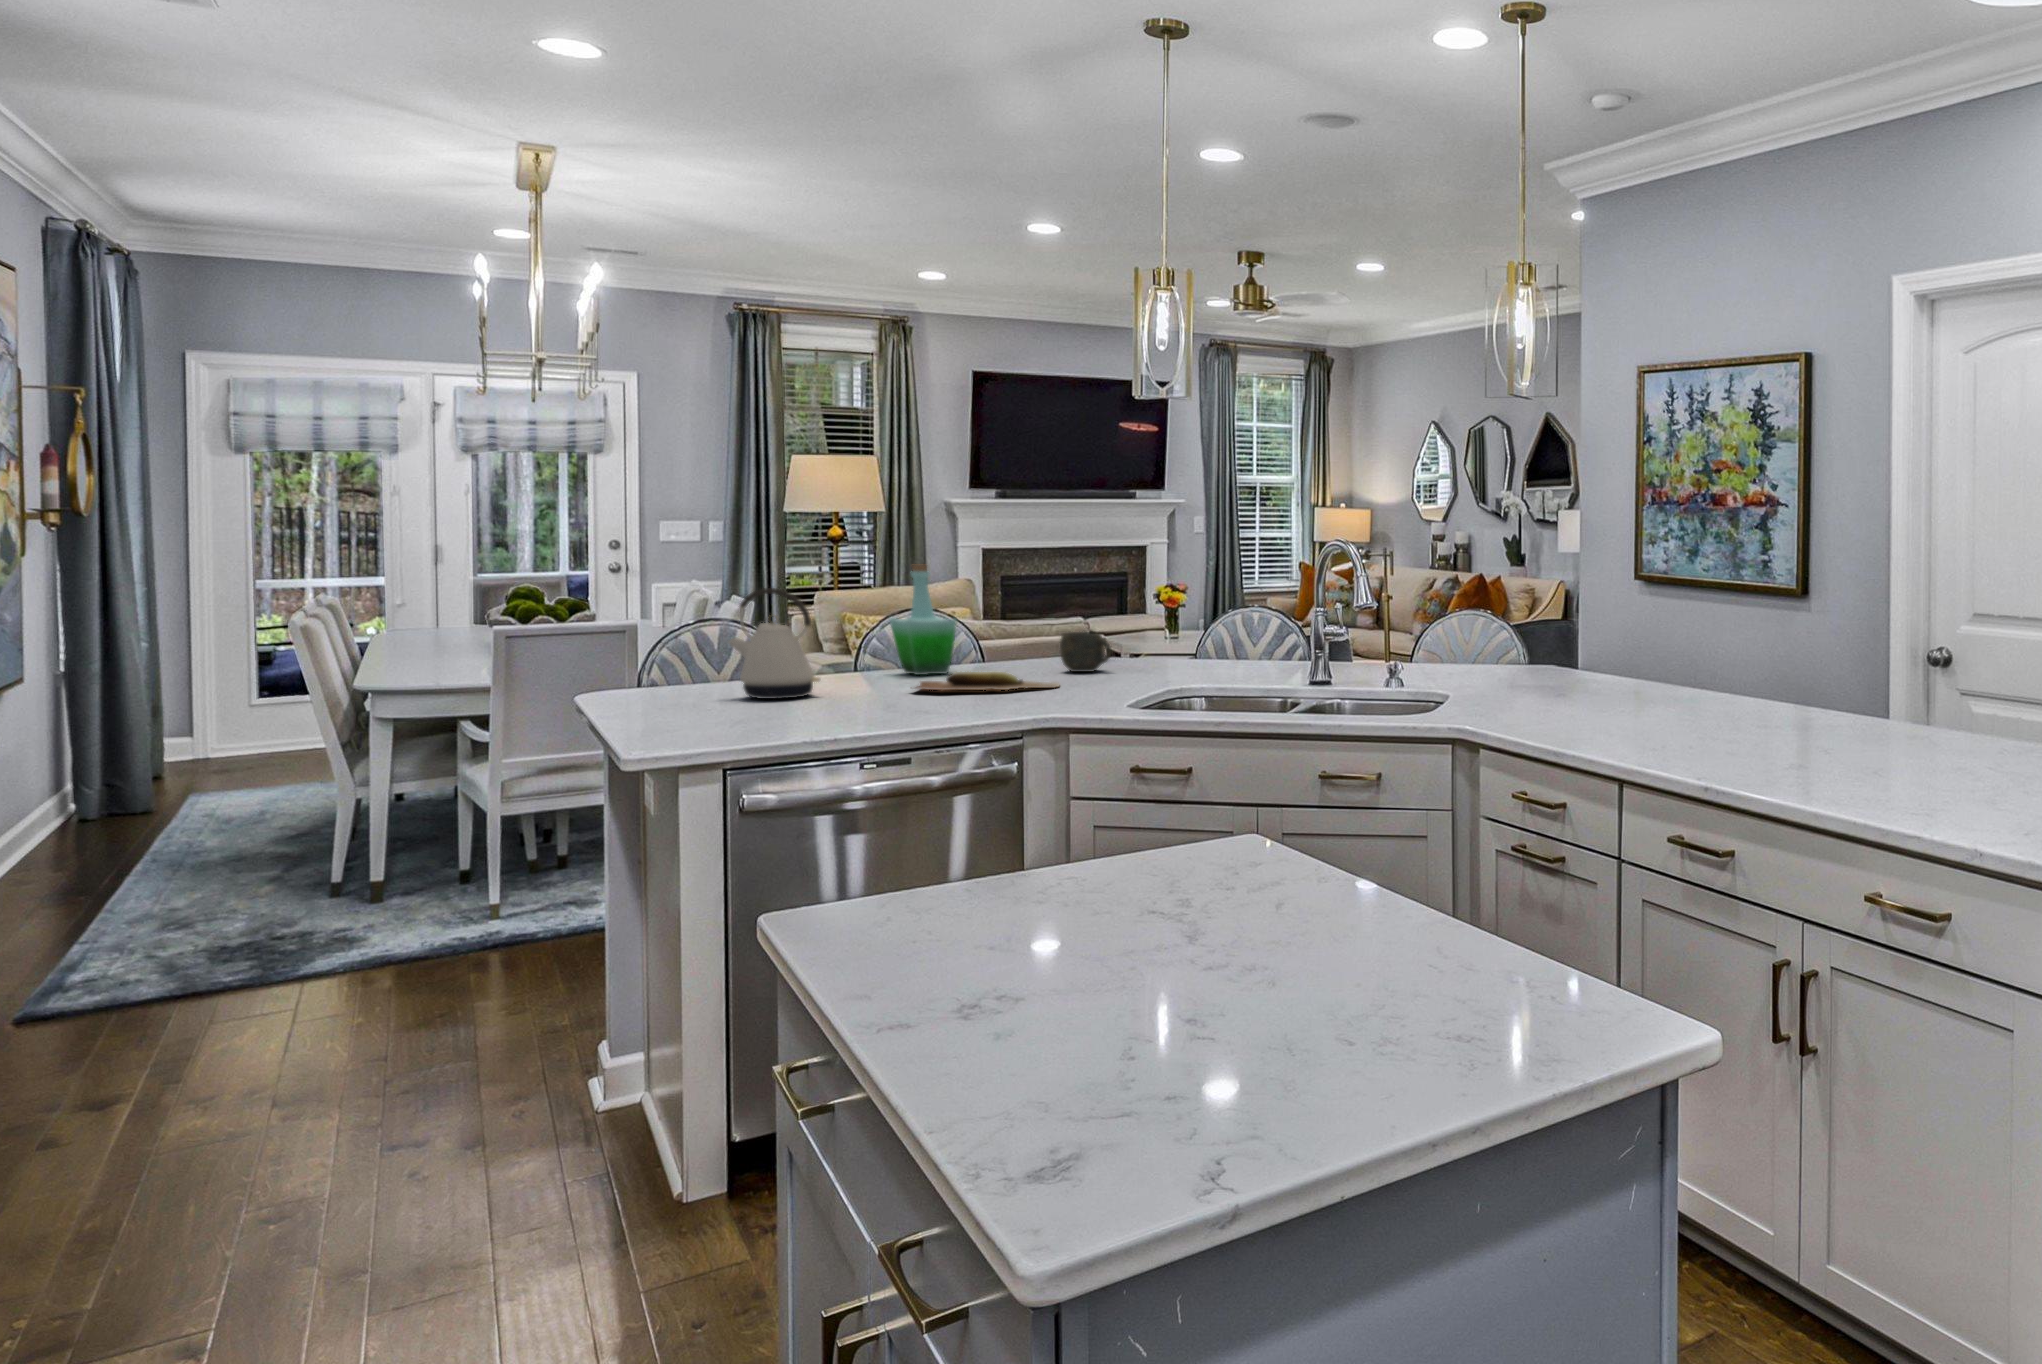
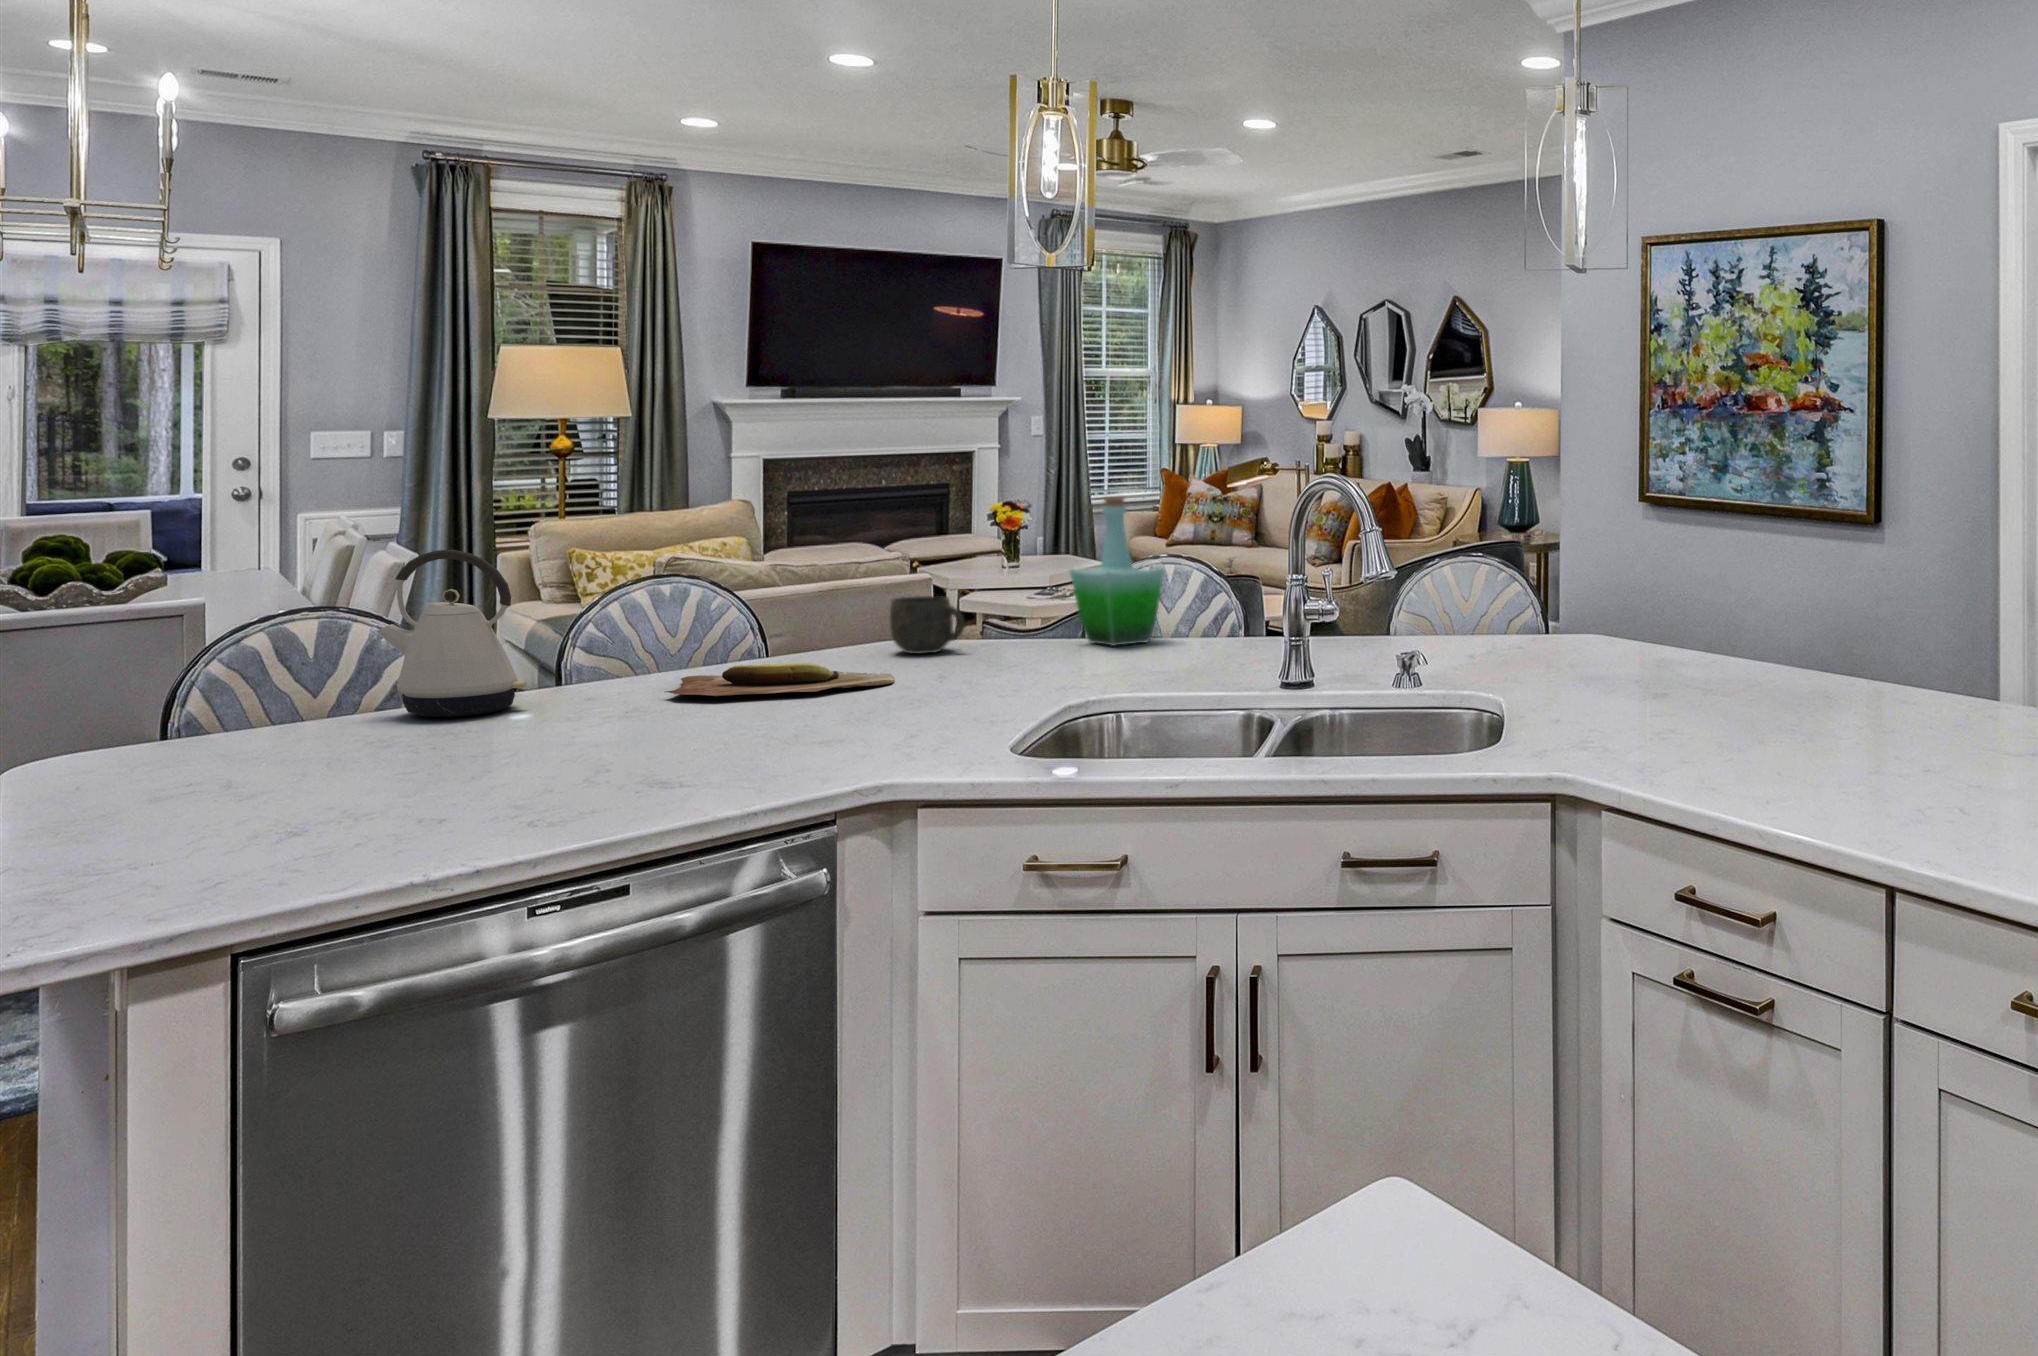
bottle: present [890,564,956,675] -> present [1070,497,1164,646]

